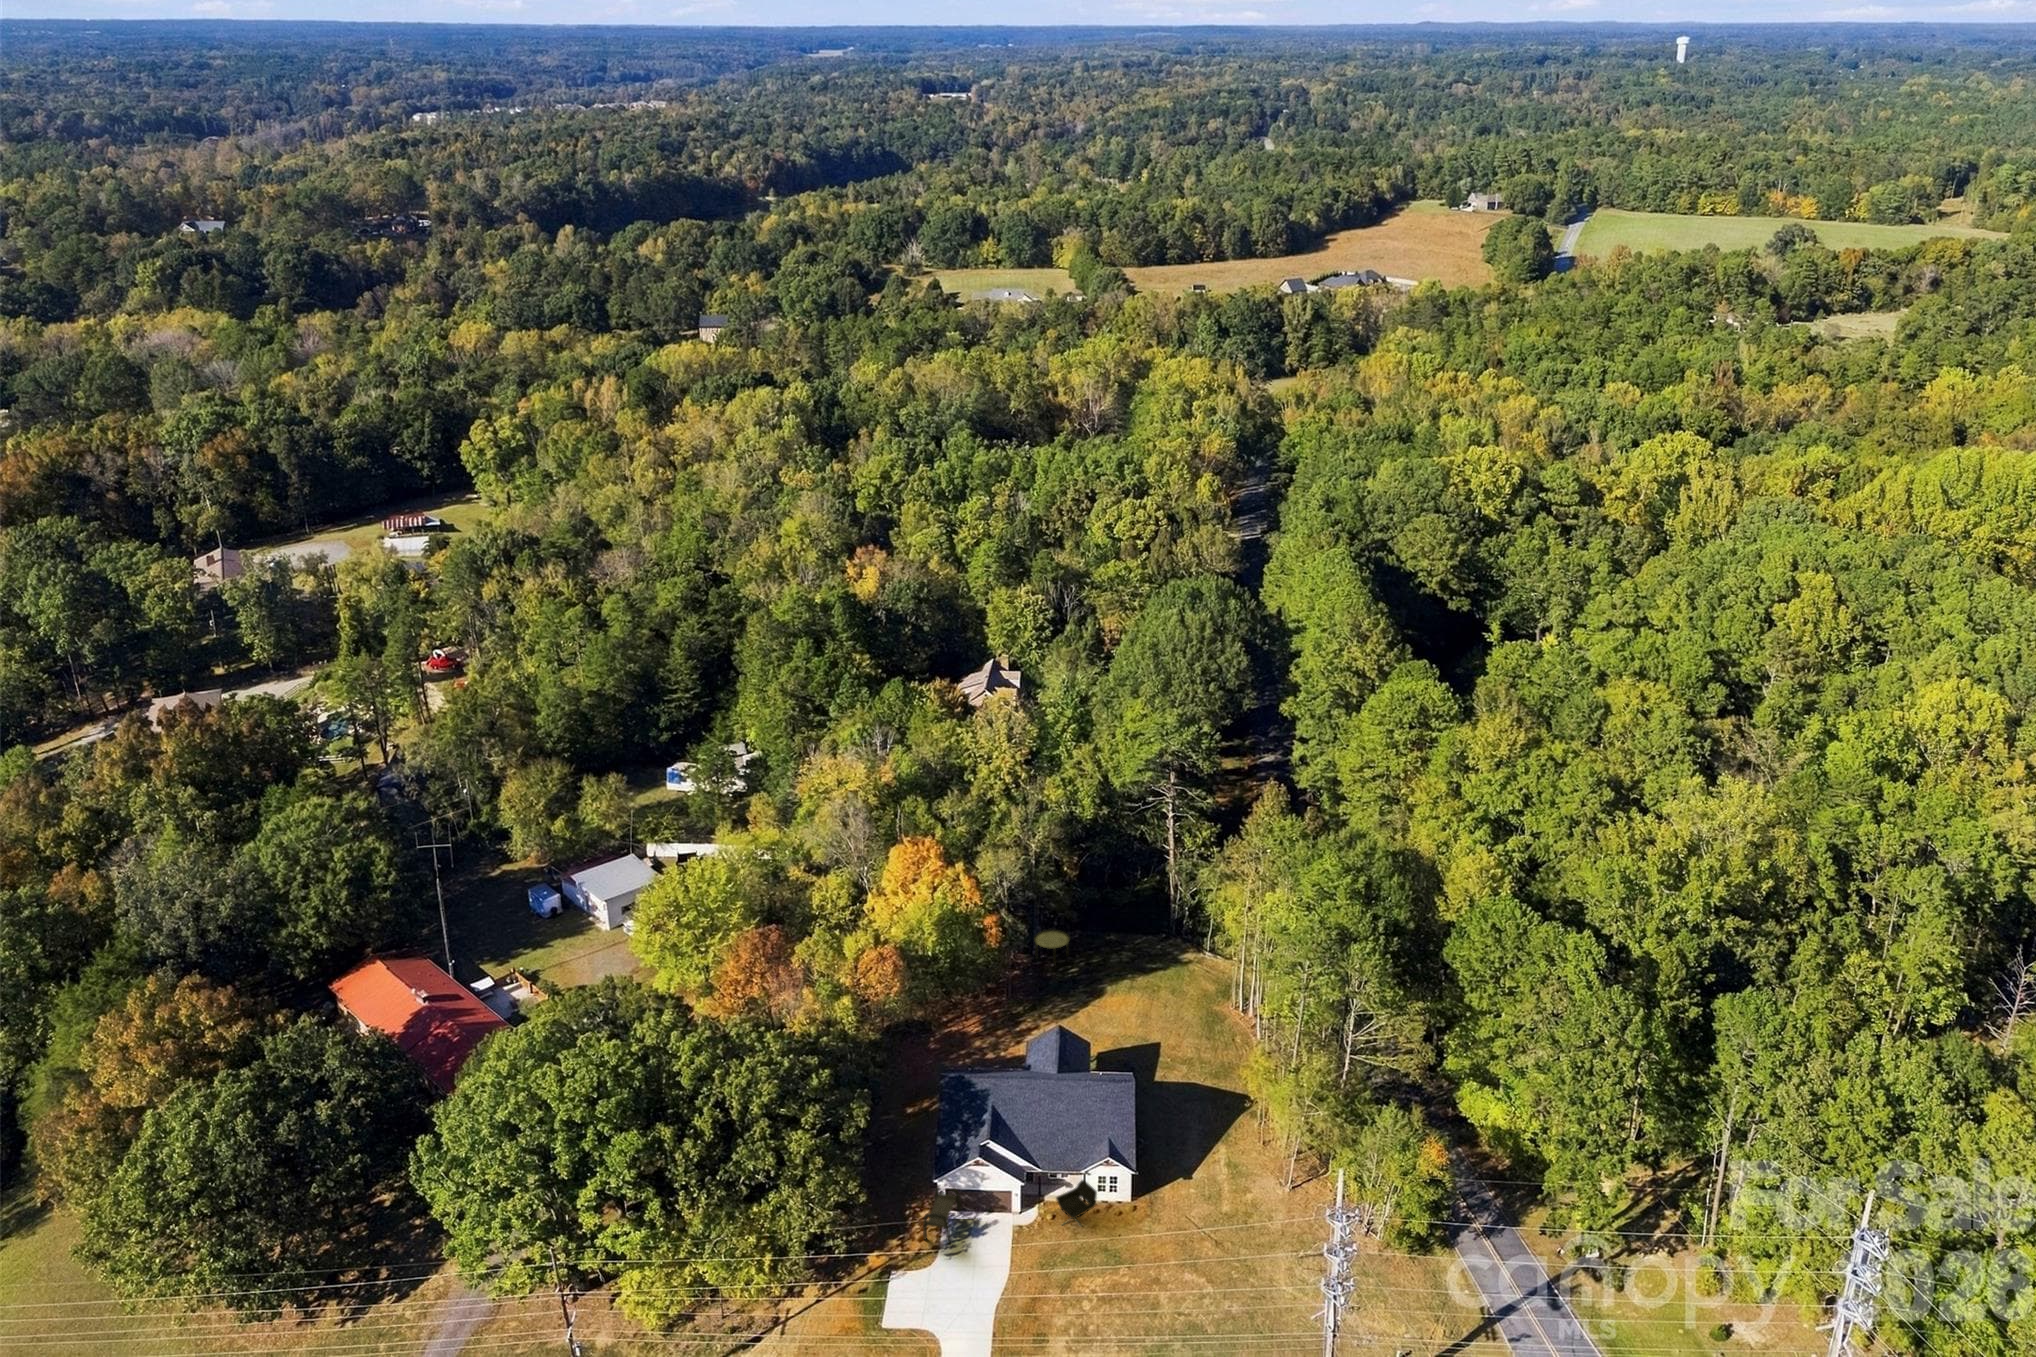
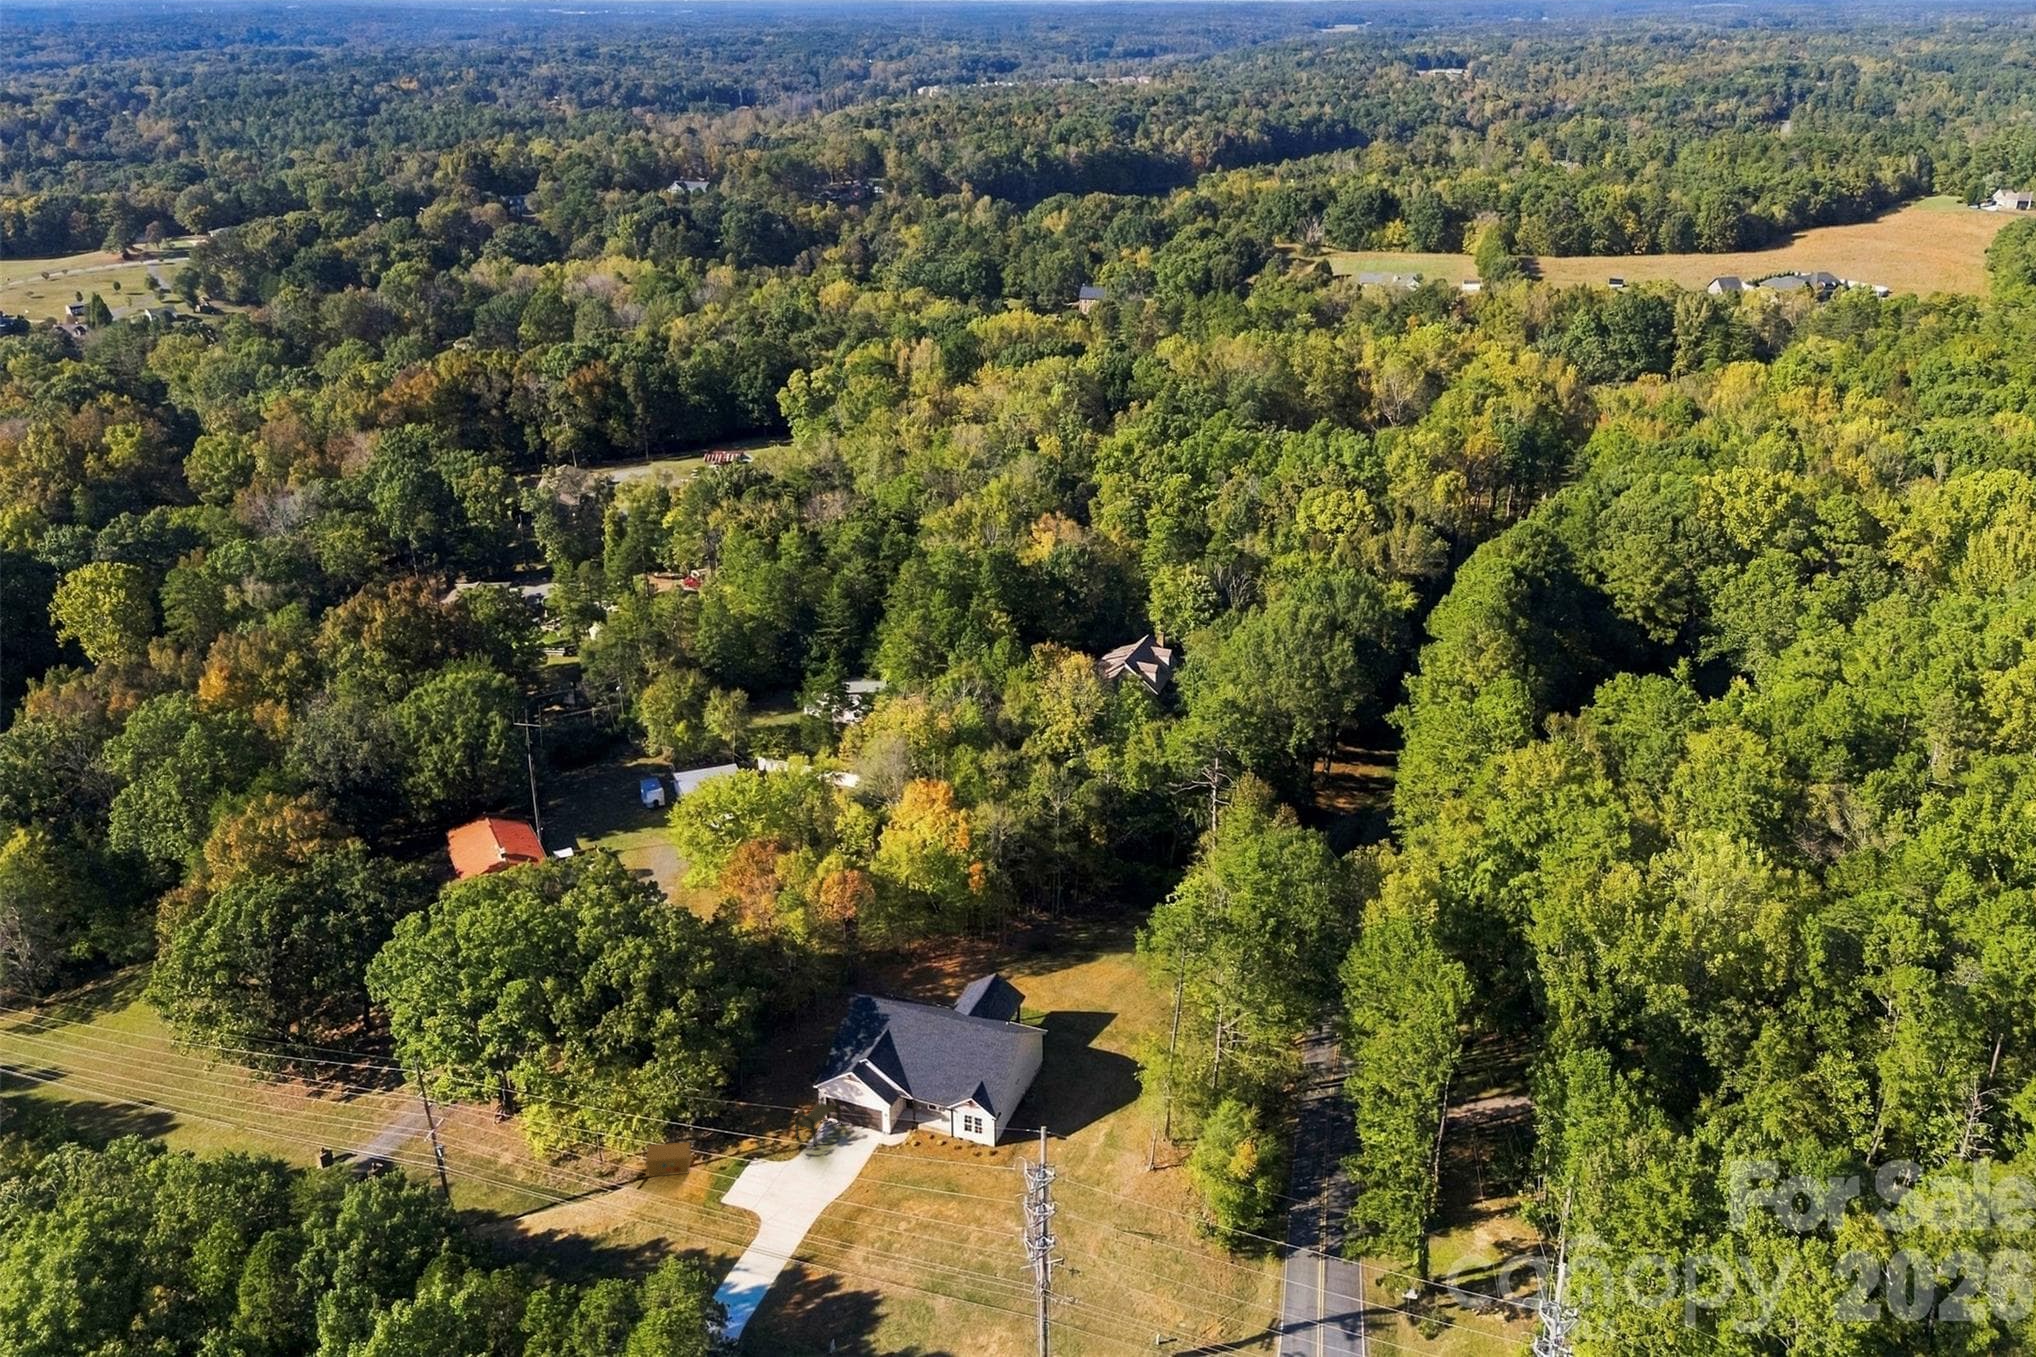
round table: present [1034,929,1070,964] -> none [1040,888,1077,924]
lounge chair: present [1056,1180,1097,1222] -> none [922,1116,959,1159]
cardboard box: none [781,1271,833,1321] -> present [646,1142,691,1177]

